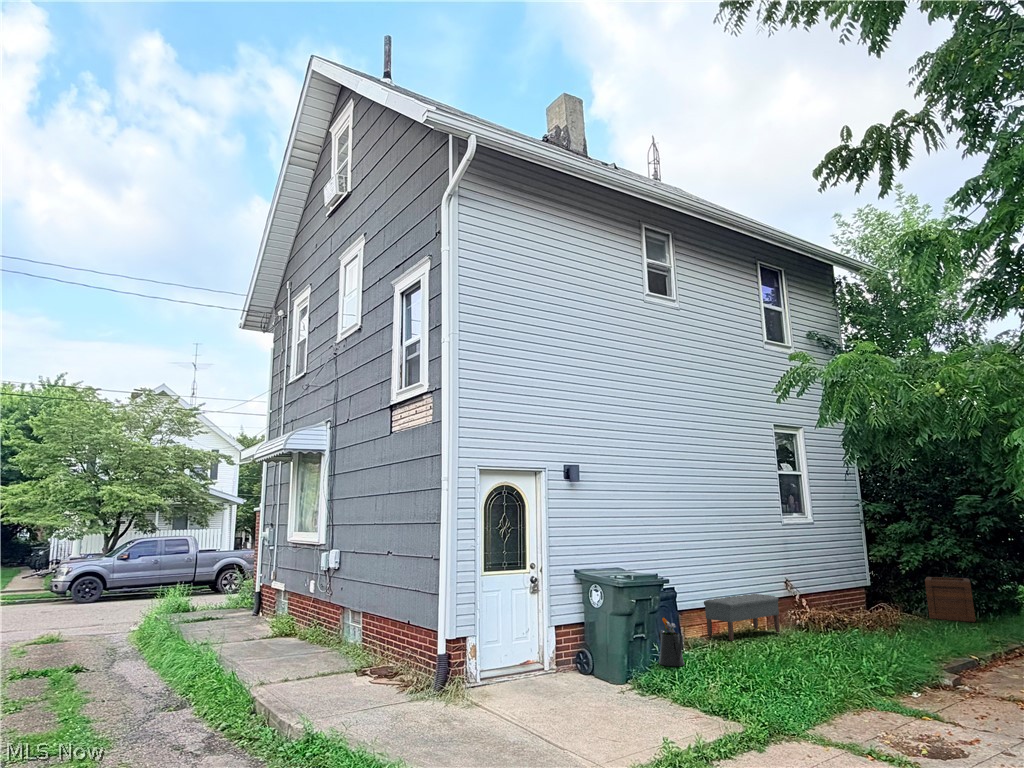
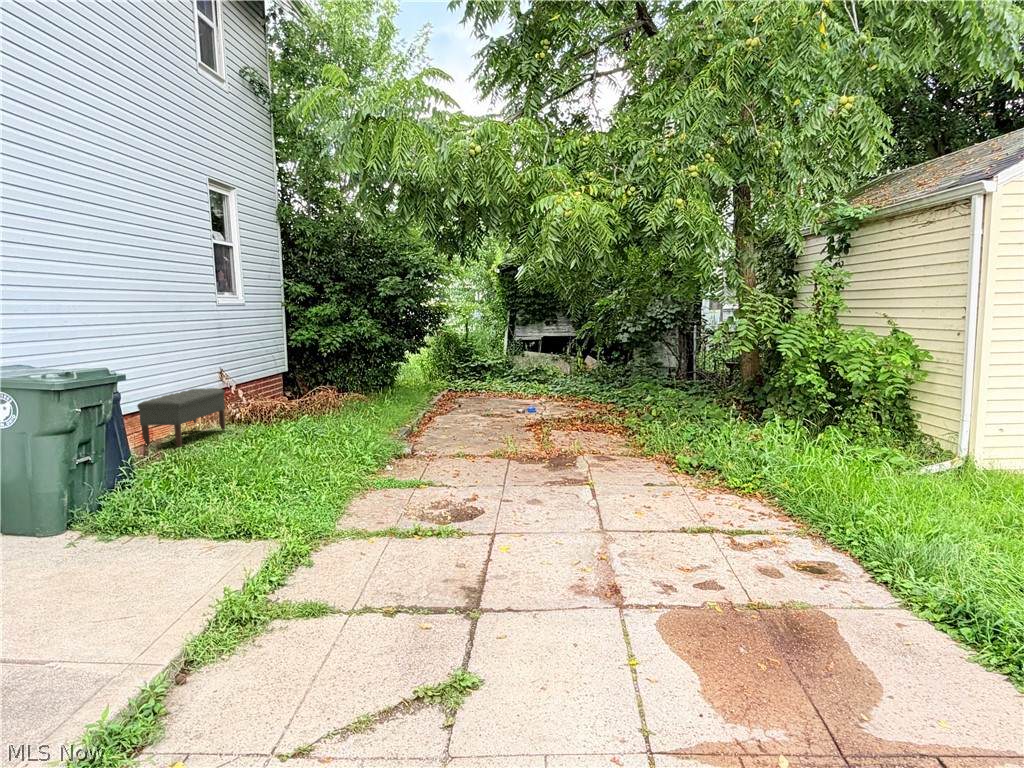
wooden crate: present [925,577,976,622] -> none [337,356,380,397]
watering can: present [659,618,685,666] -> none [110,427,156,491]

